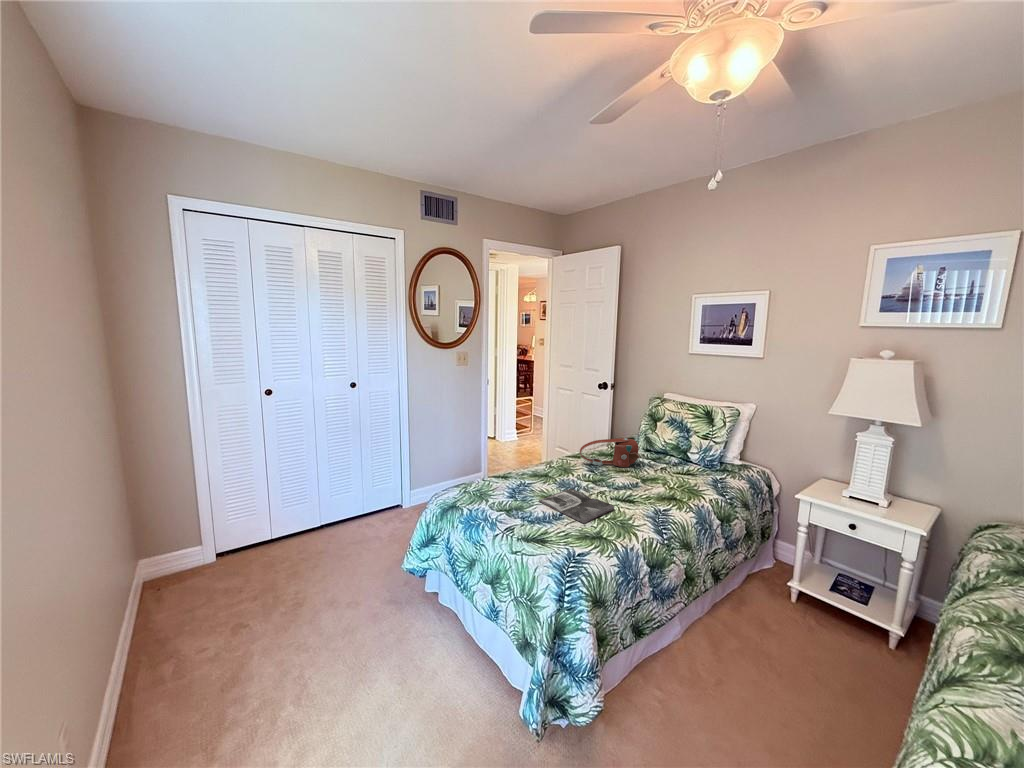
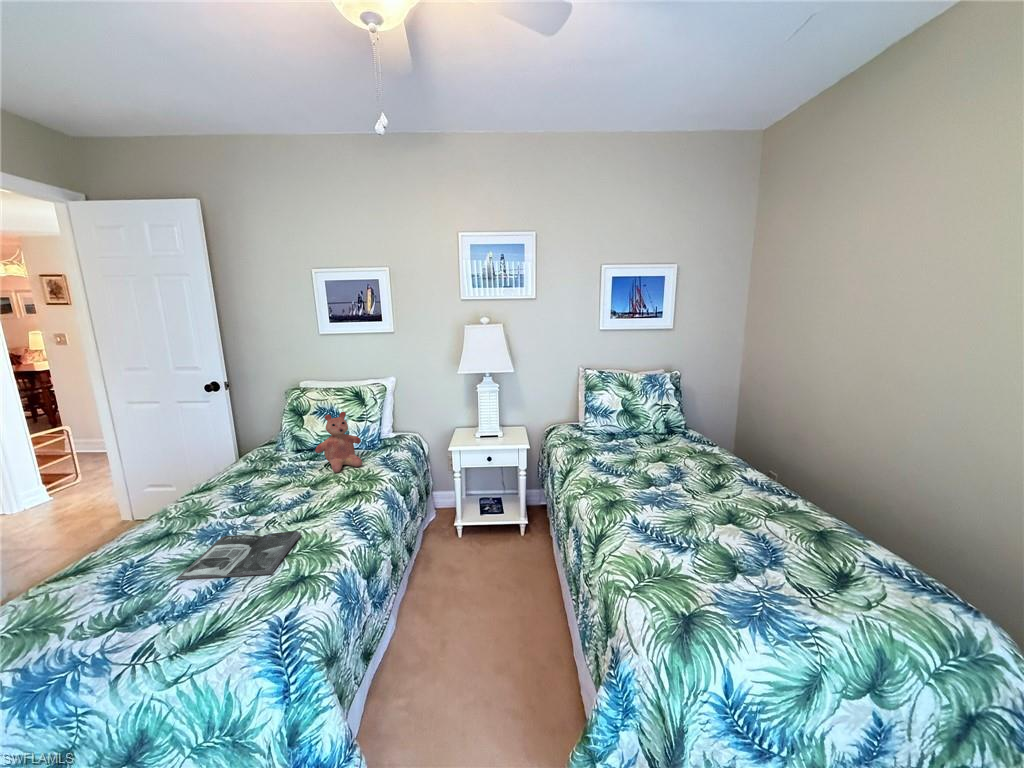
teddy bear: none [654,424,697,479] -> present [315,412,362,472]
handbag: present [580,438,639,467] -> none [213,443,300,491]

